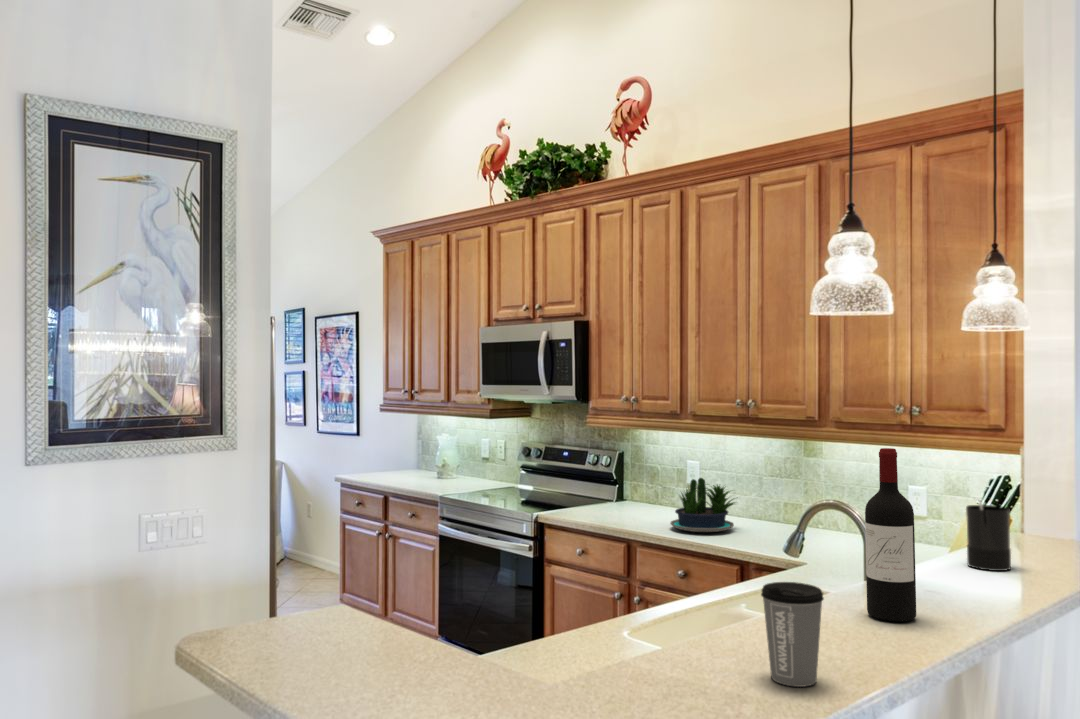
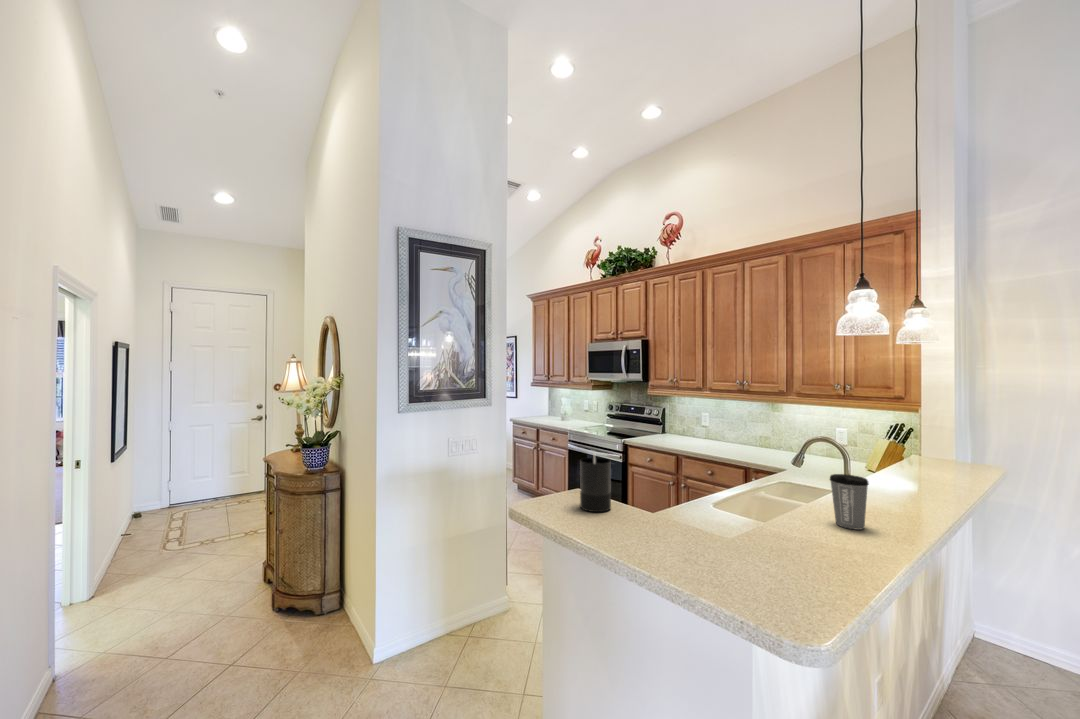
wine bottle: present [865,448,916,622] -> none [862,405,895,499]
potted plant: present [671,478,735,532] -> none [699,422,740,451]
candle: present [966,500,1011,571] -> present [580,453,611,512]

